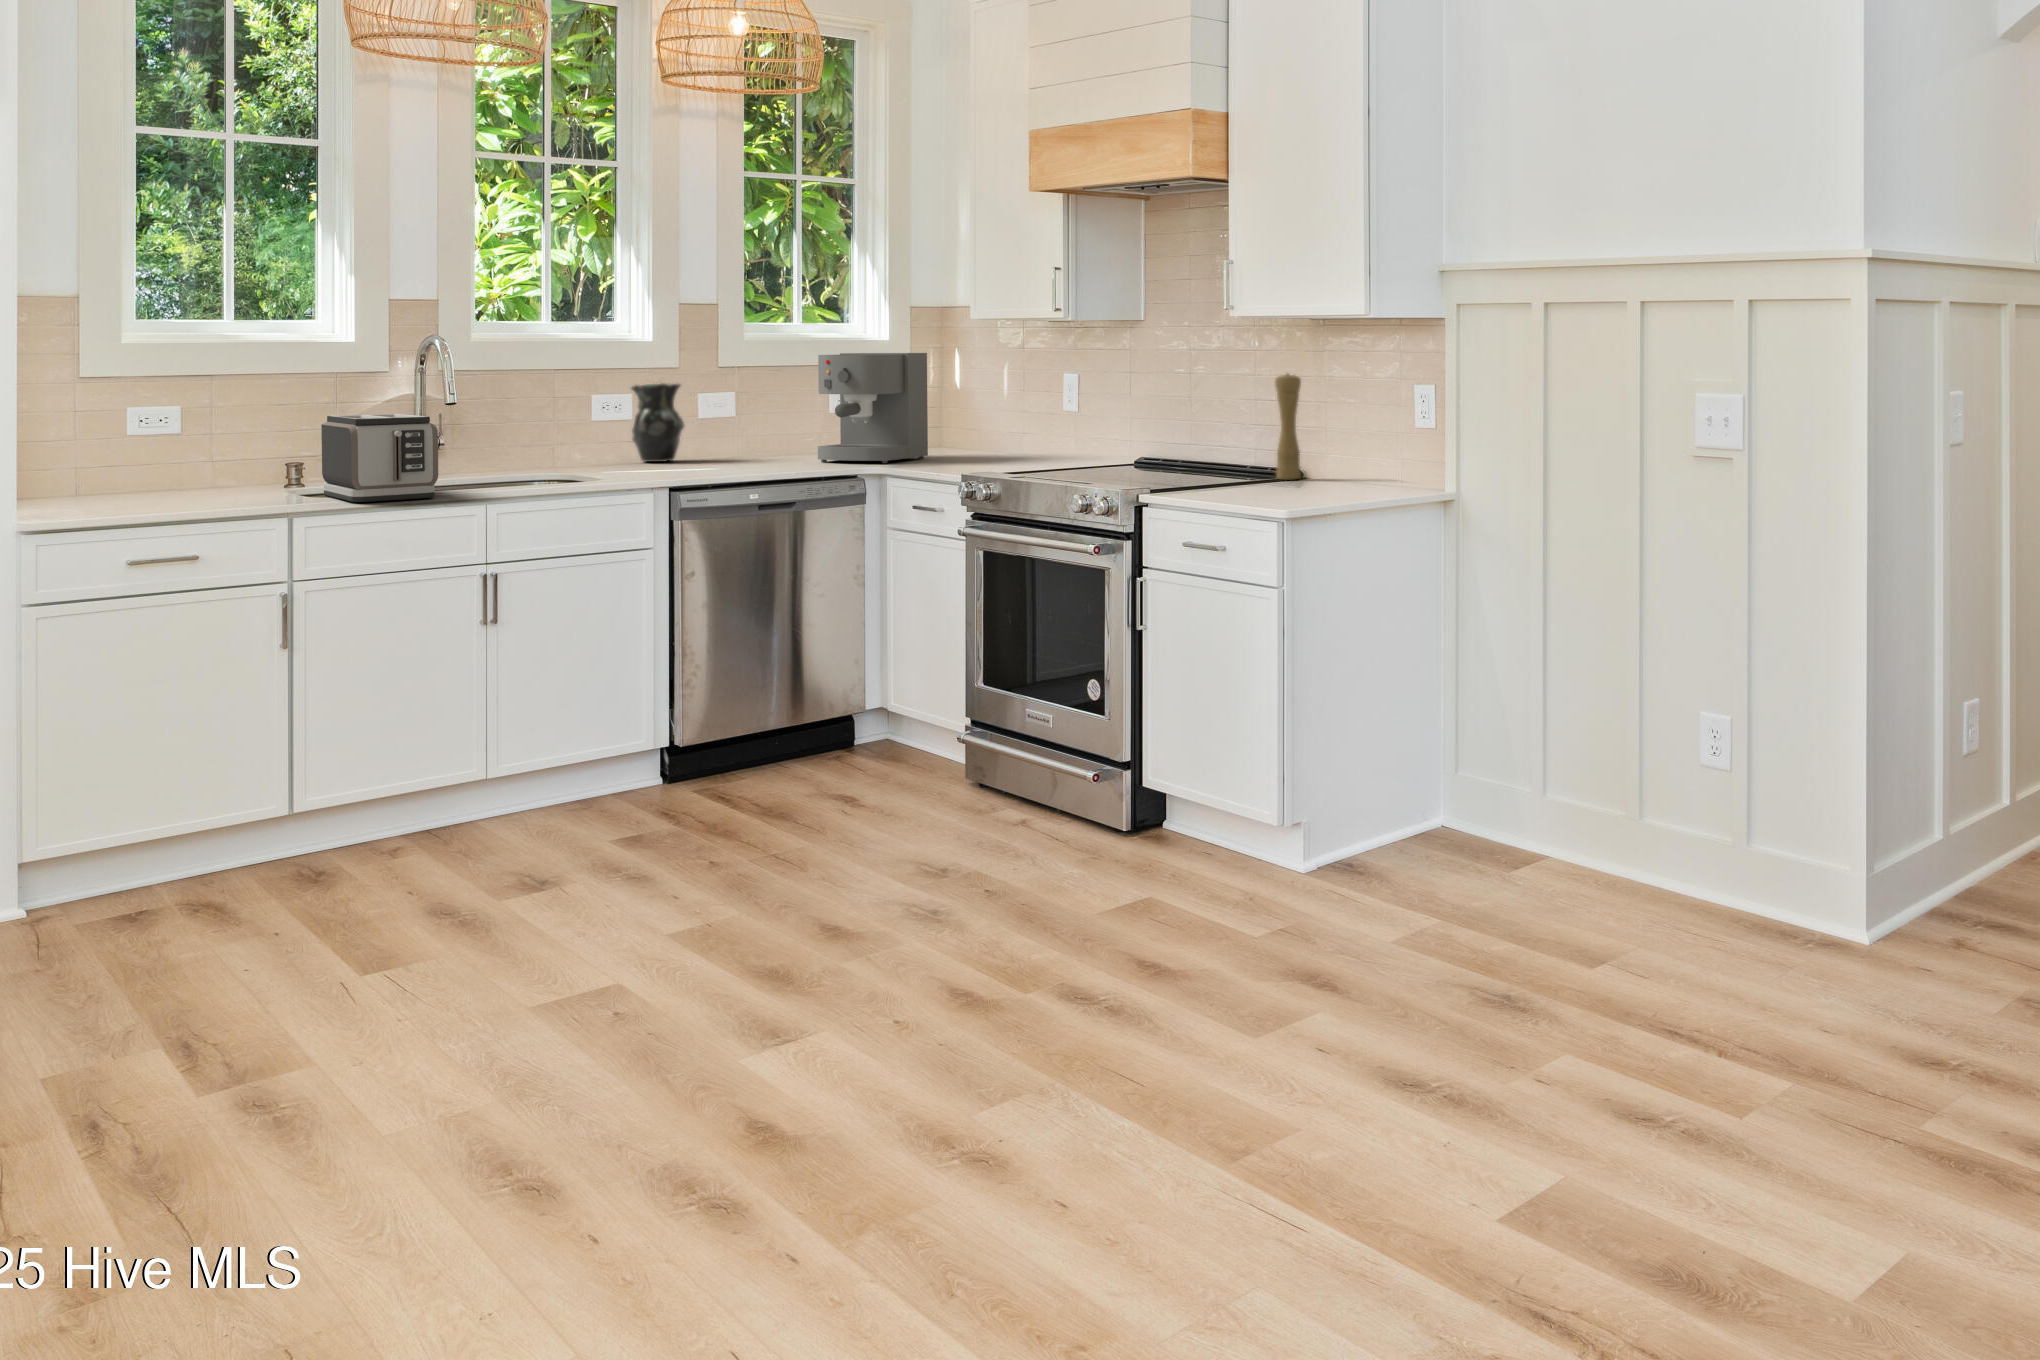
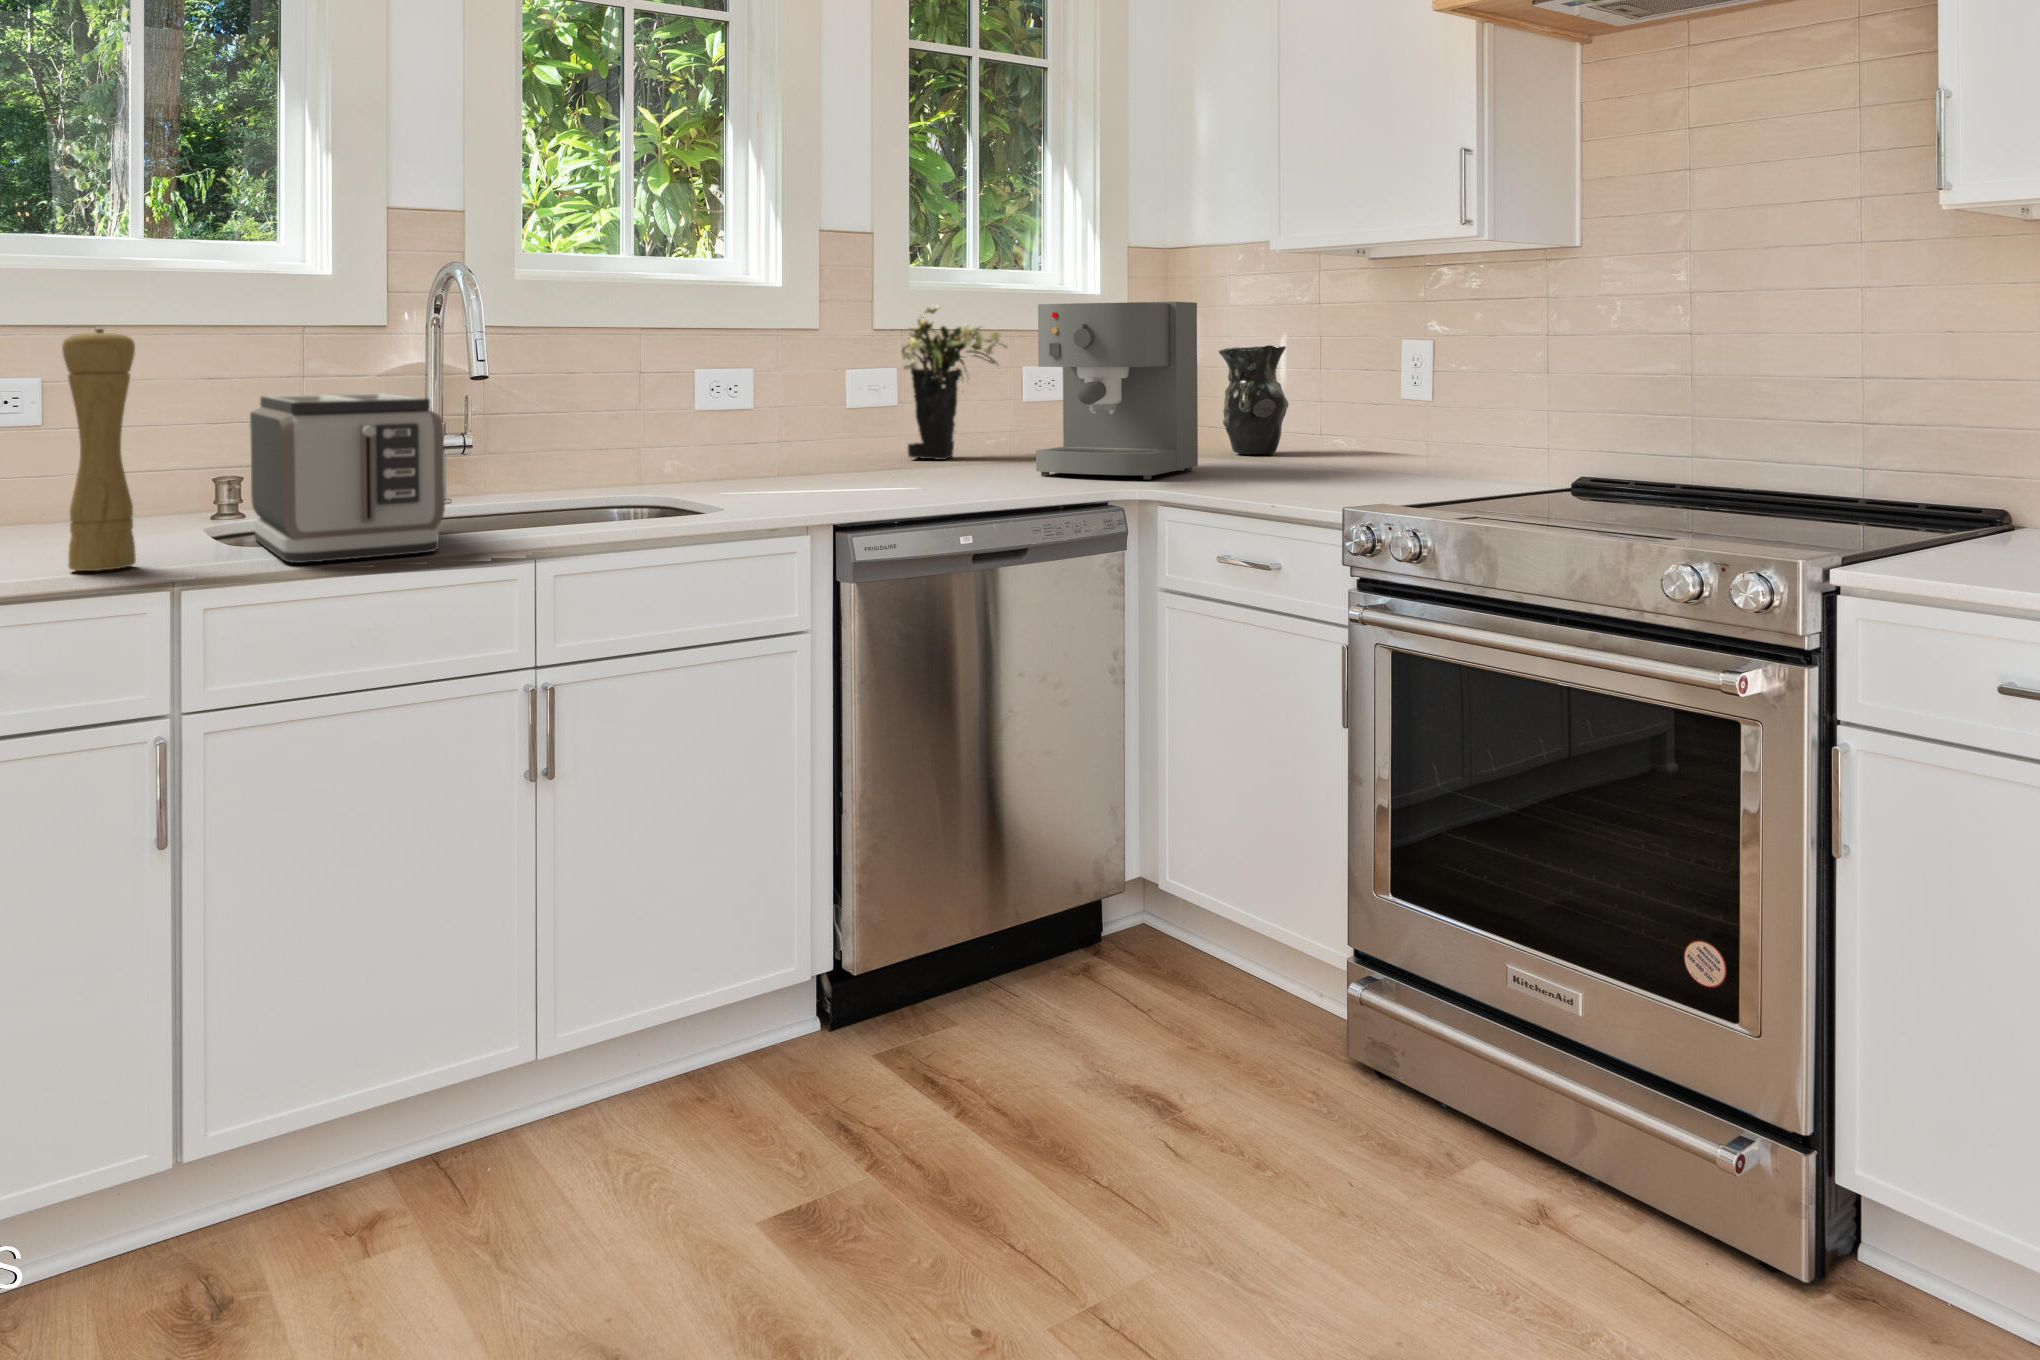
flower arrangement: none [727,350,815,454] -> present [902,305,1007,460]
pepper mill: present [1275,374,1301,480] -> present [62,329,136,571]
vase: present [631,383,684,462] -> present [1219,345,1289,454]

